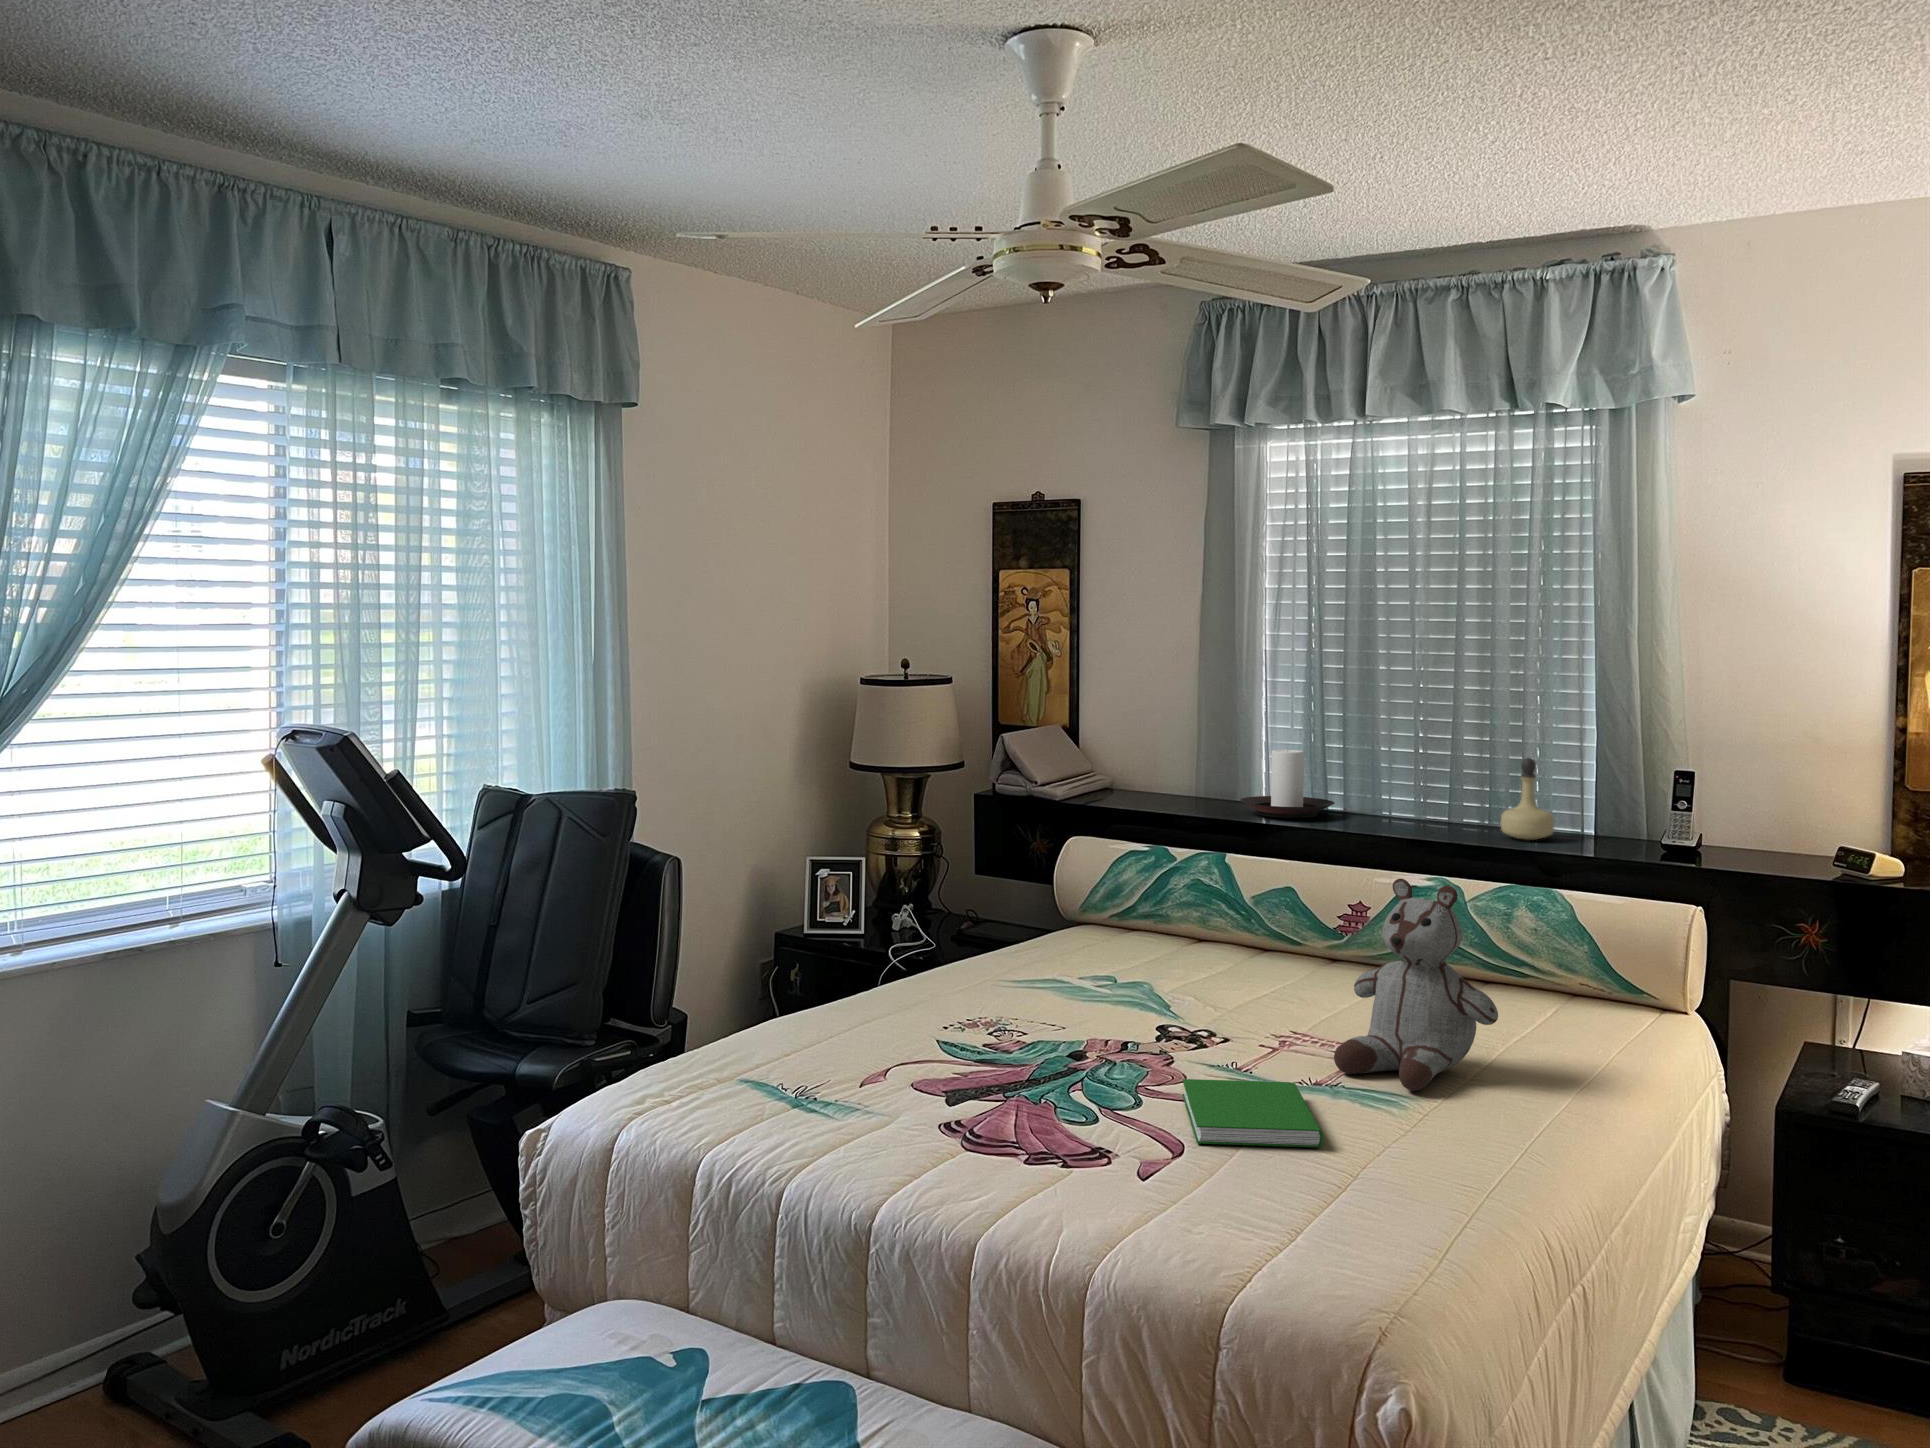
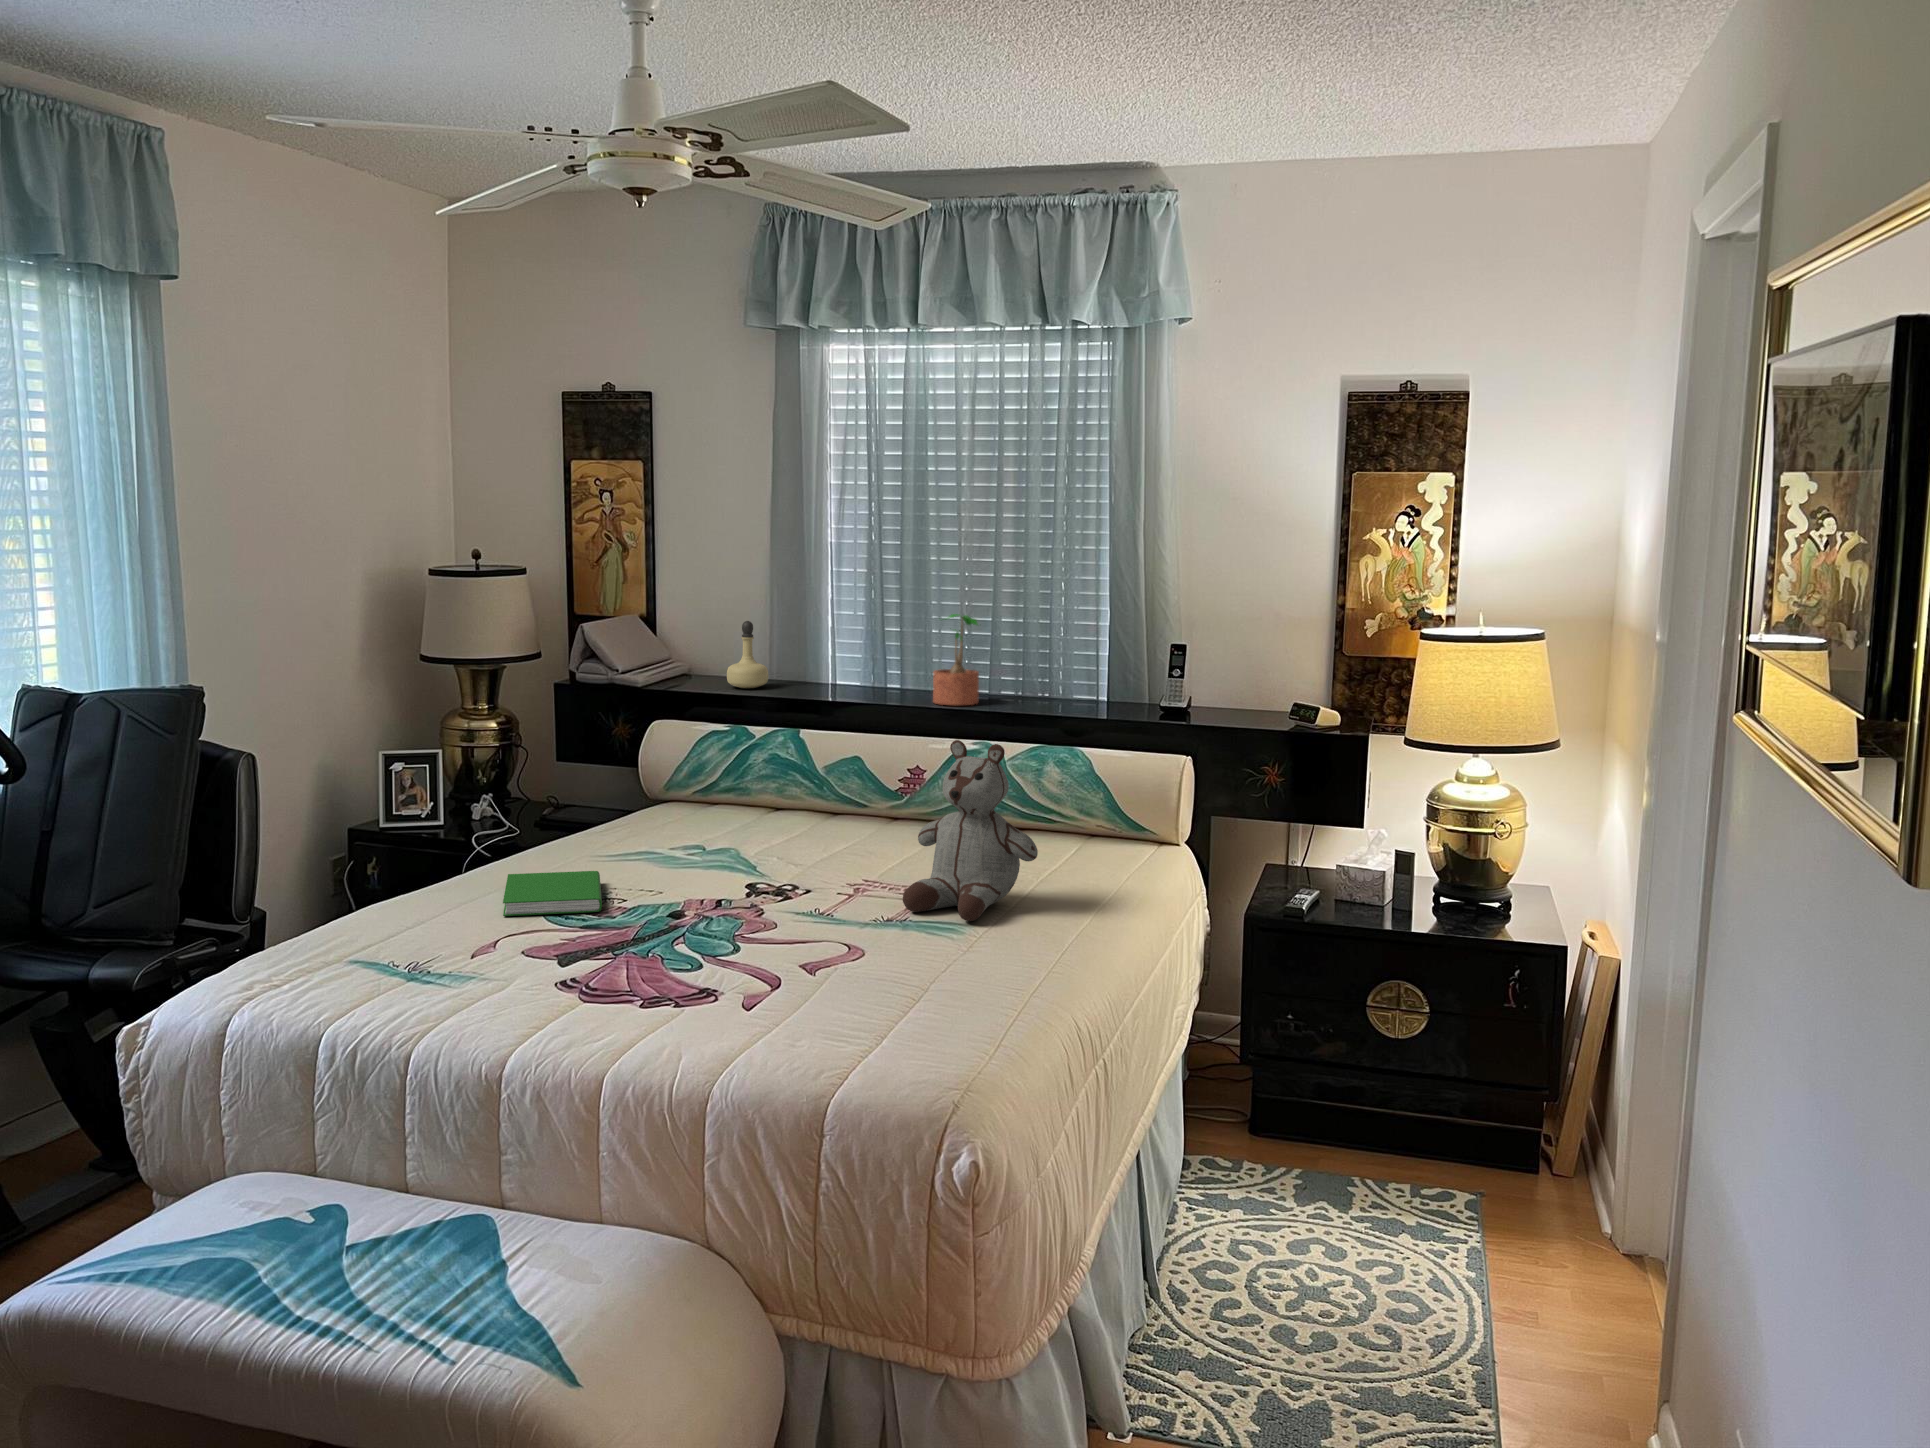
potted plant: none [1380,732,1438,835] -> present [933,614,979,705]
candle holder: present [1240,749,1335,818] -> none [808,629,892,694]
perfume bottle: present [1501,758,1555,840] -> present [727,621,768,688]
hardcover book: present [1182,1079,1323,1147] -> present [503,871,602,916]

